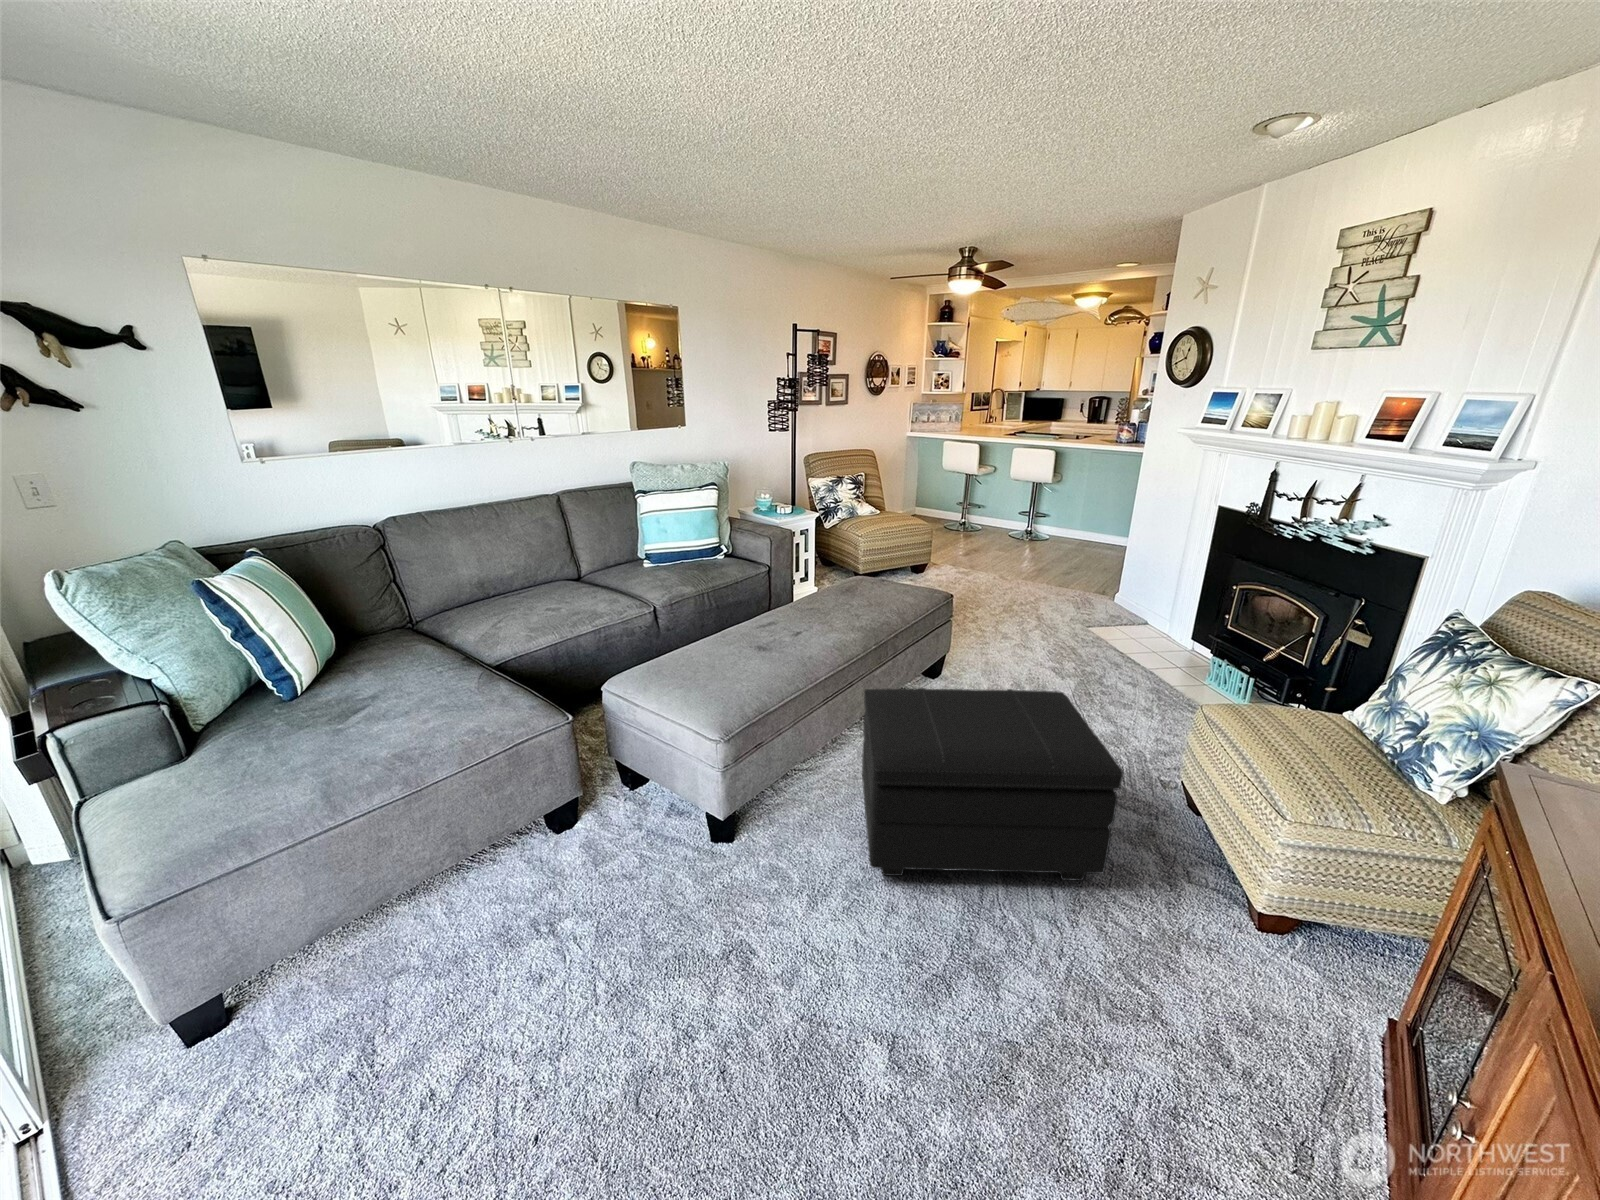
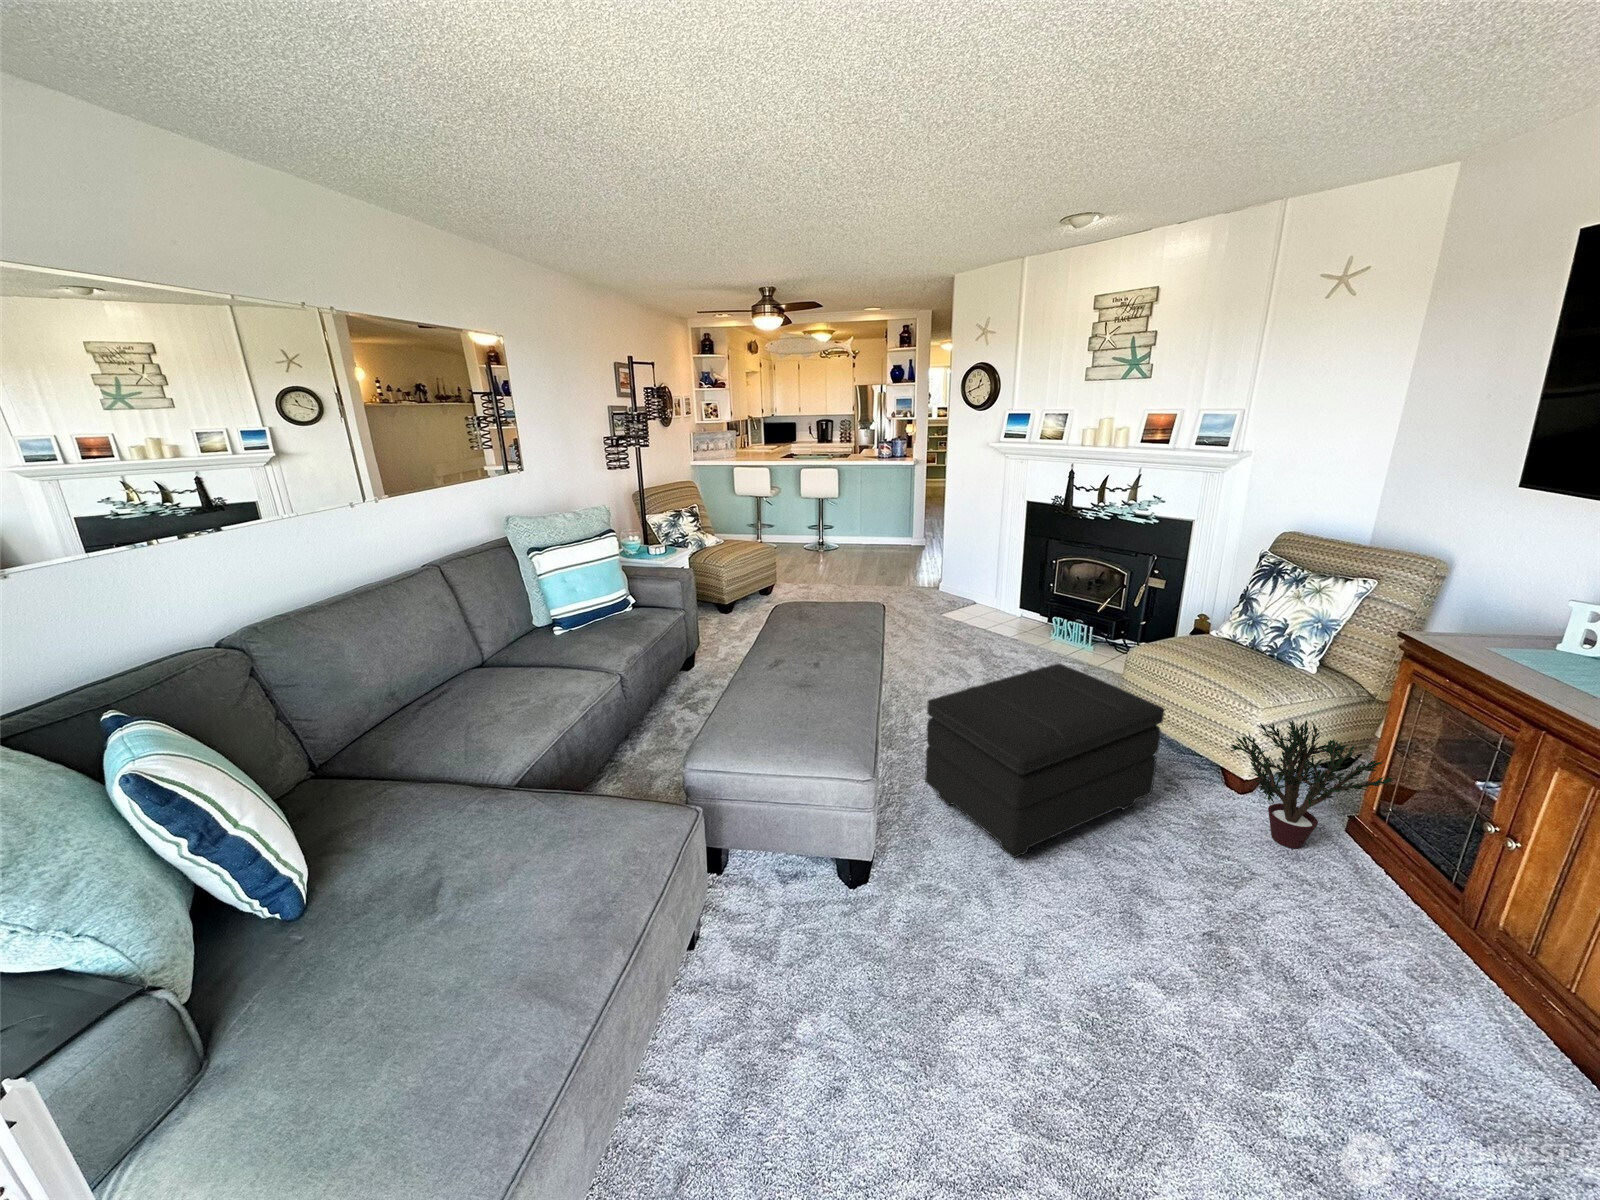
potted plant: none [1171,832,1408,1018] -> present [1230,720,1394,848]

